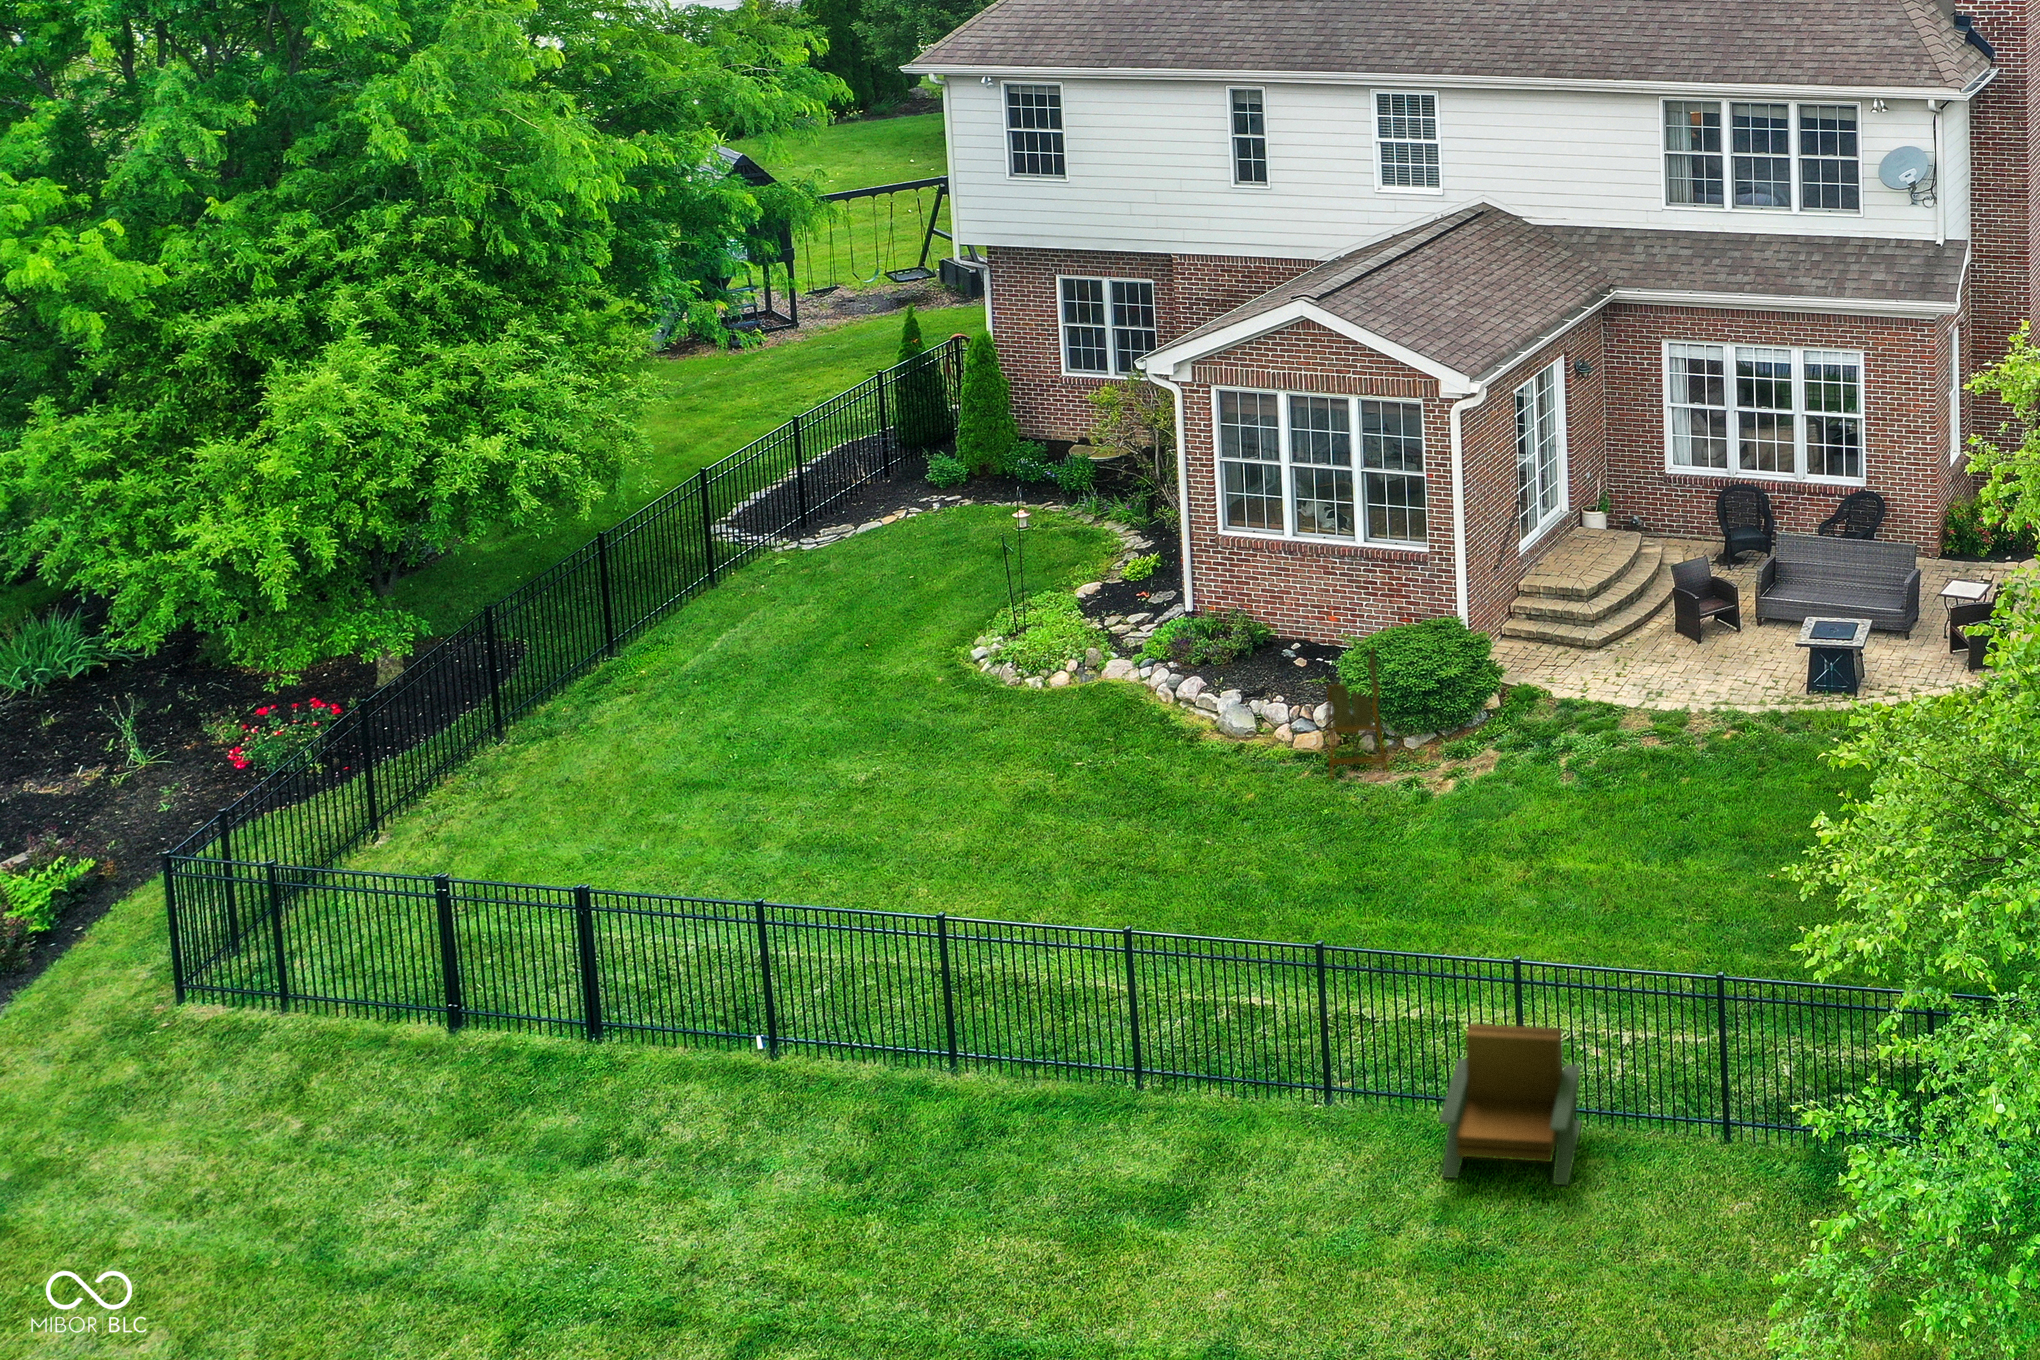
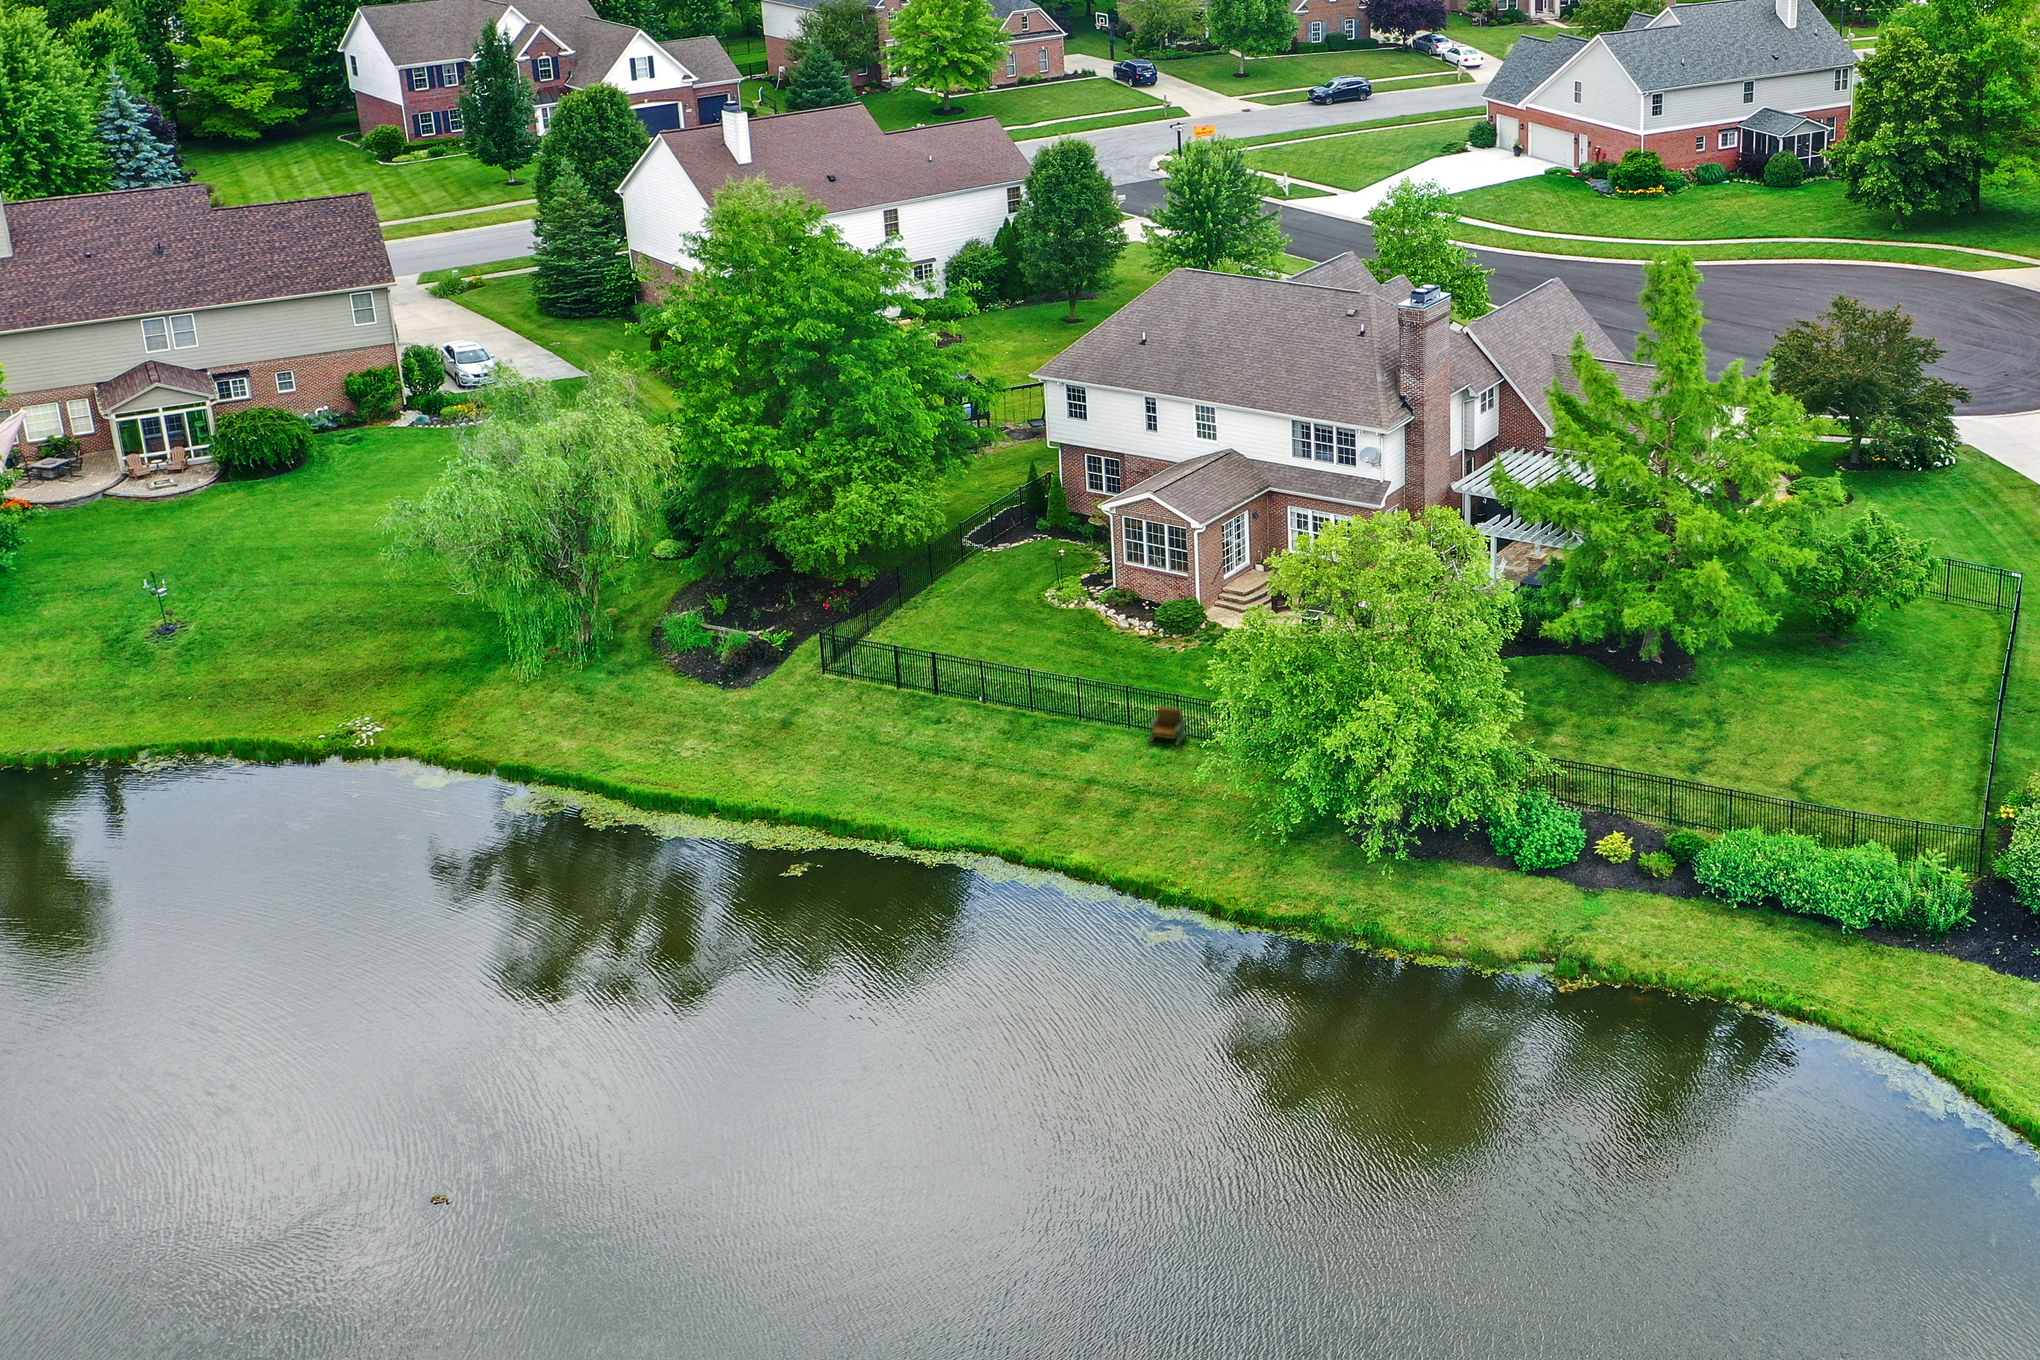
bench: present [1326,649,1389,779] -> none [1147,605,1168,644]

